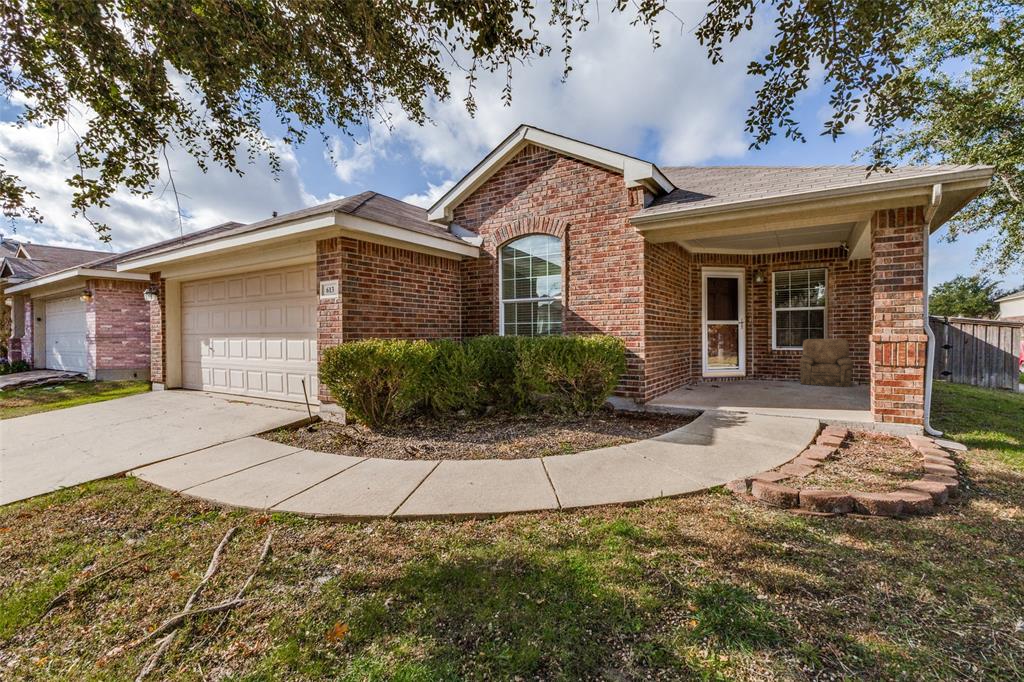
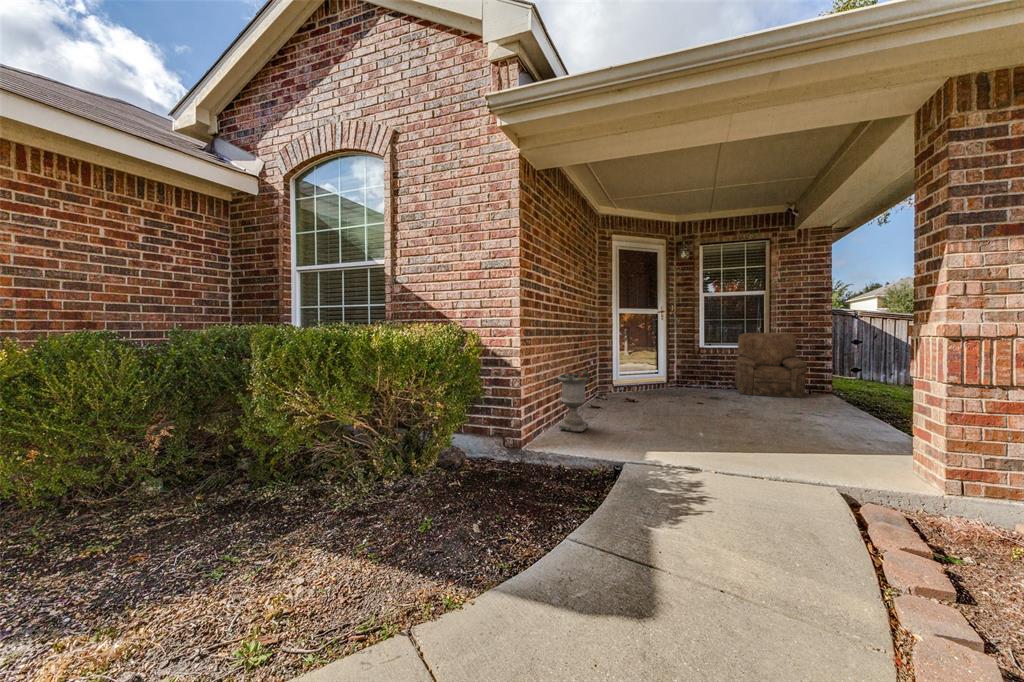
planter: none [664,361,685,399] -> present [558,370,590,432]

